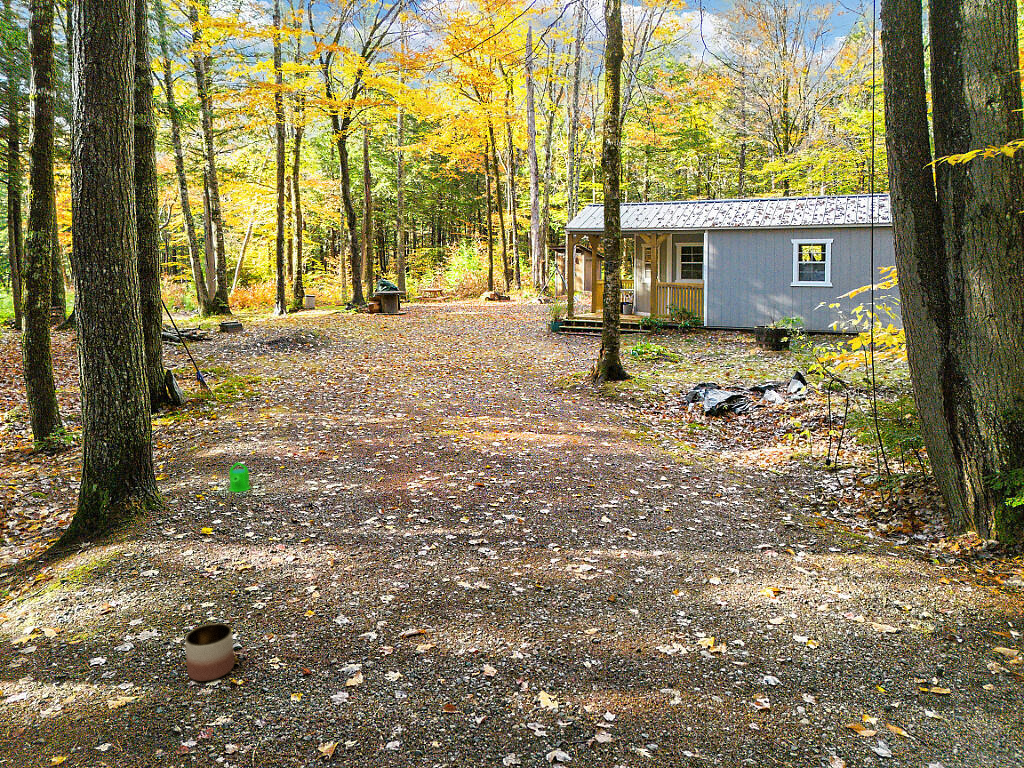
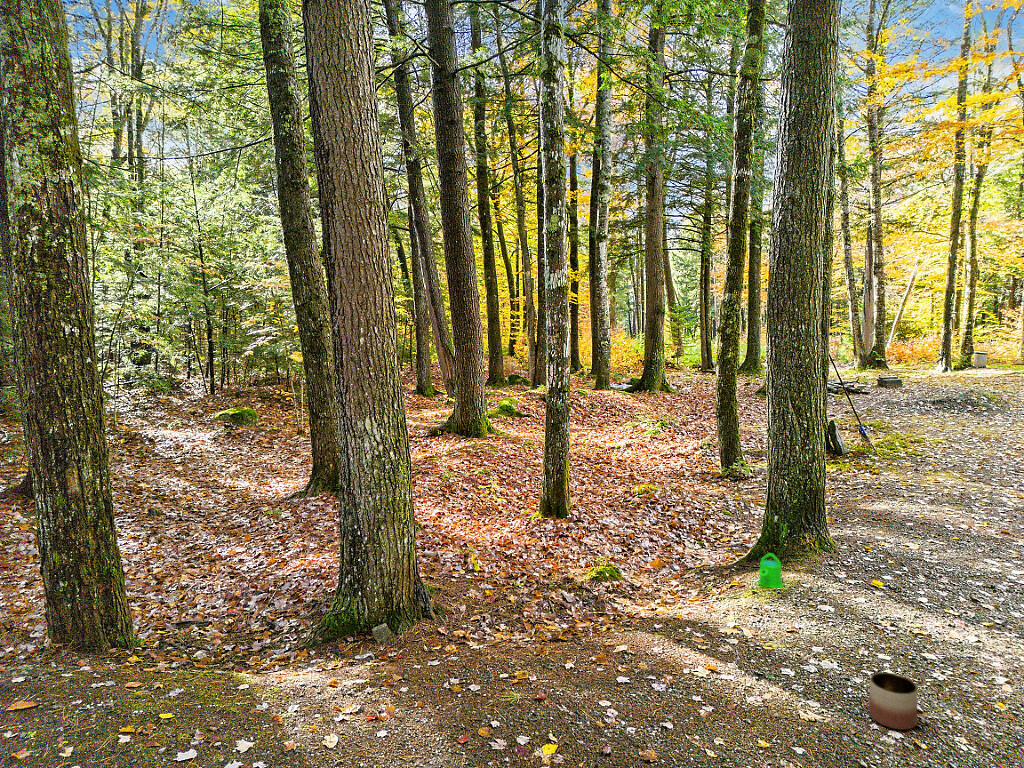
watering can: present [229,462,251,492] -> present [758,553,783,588]

